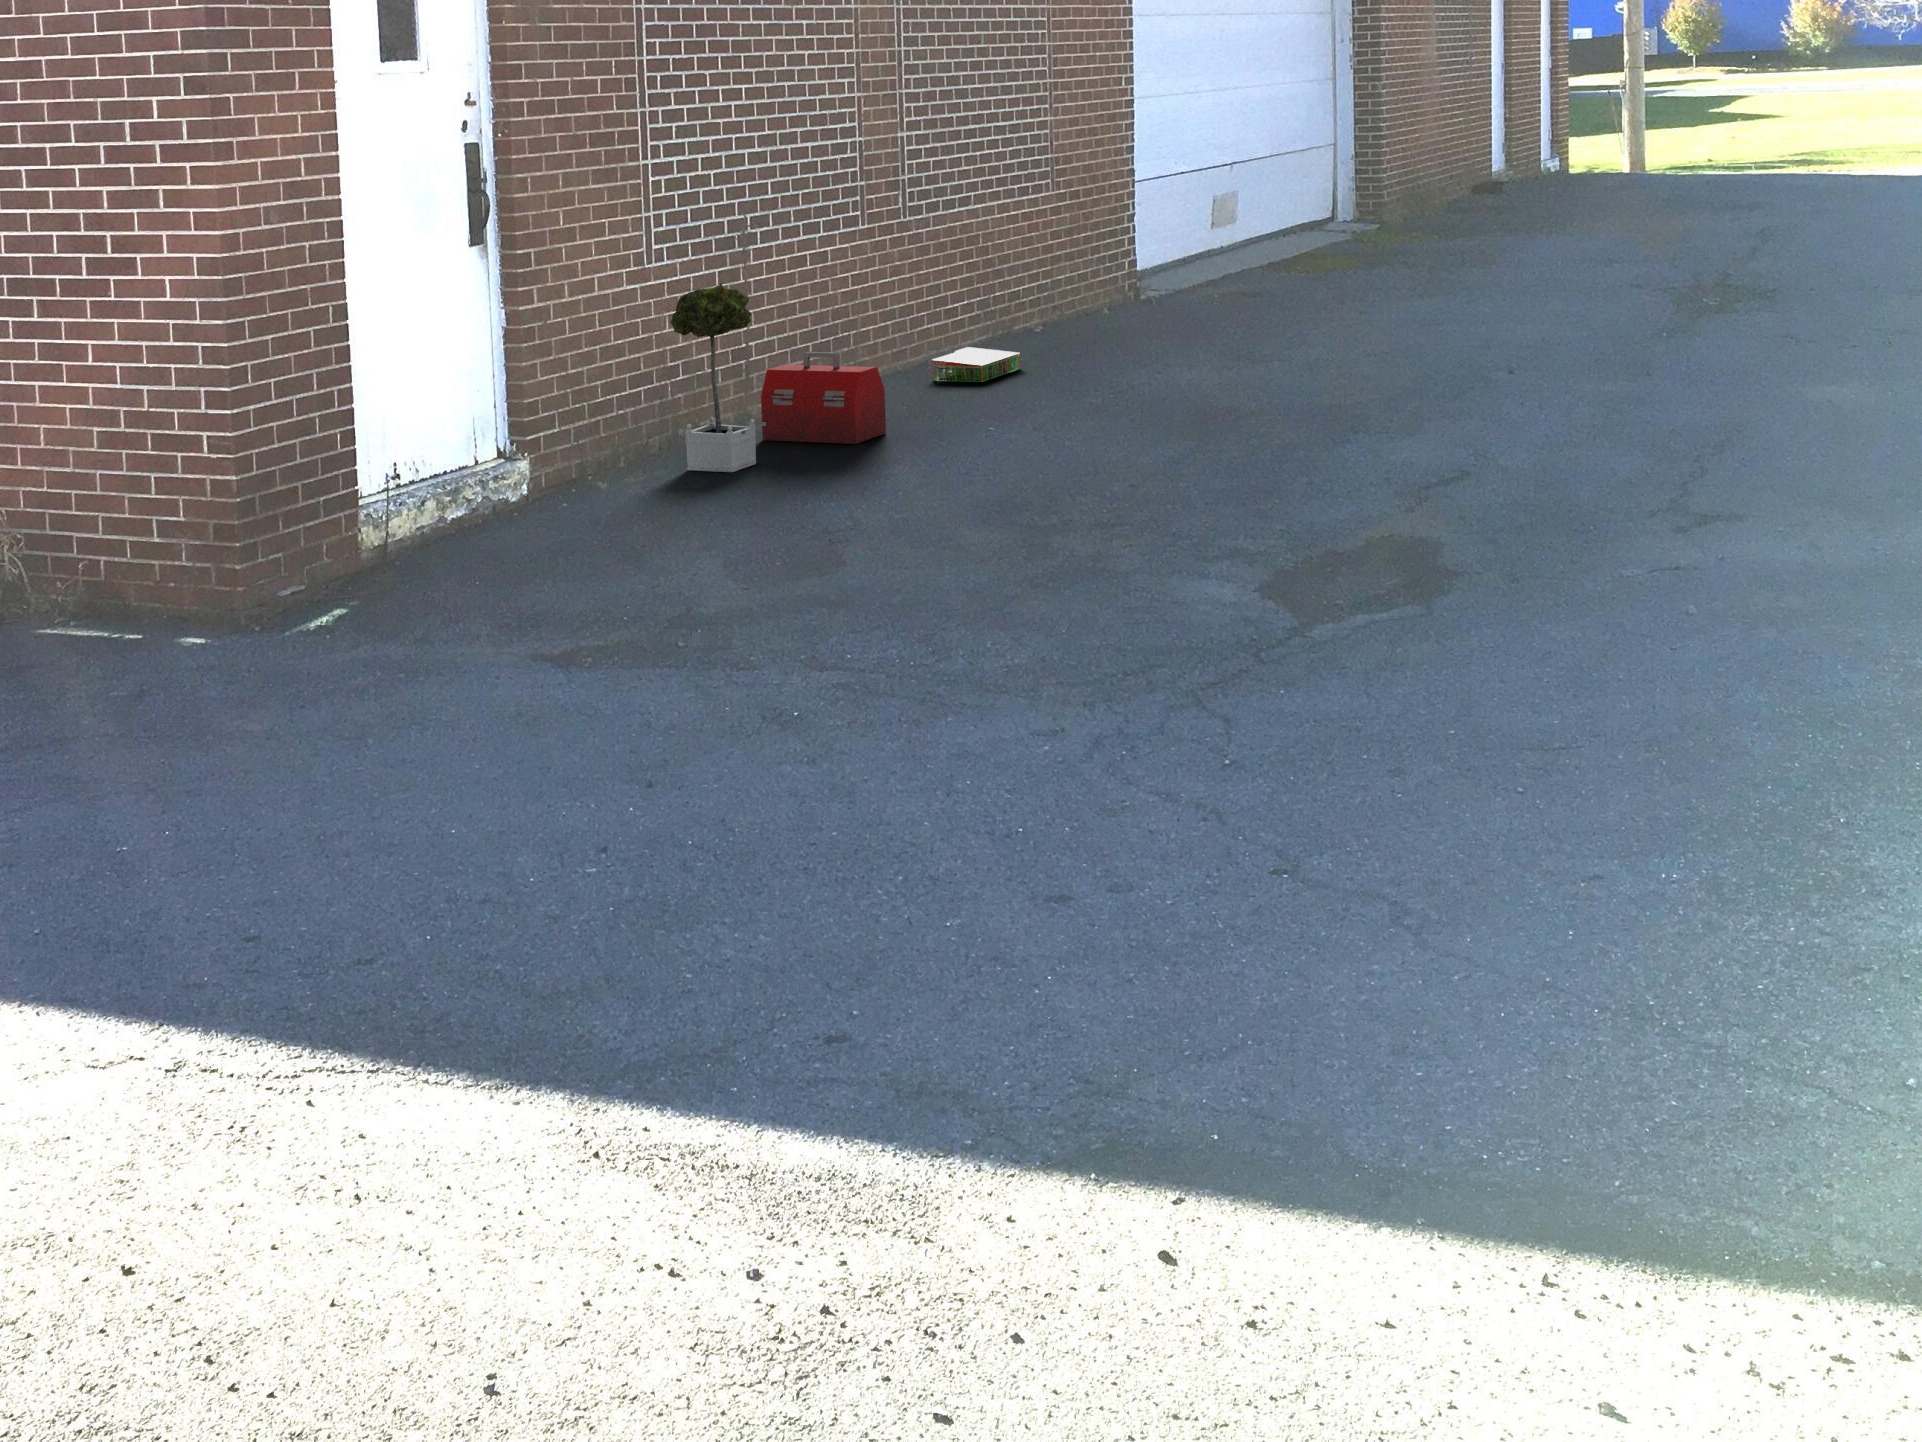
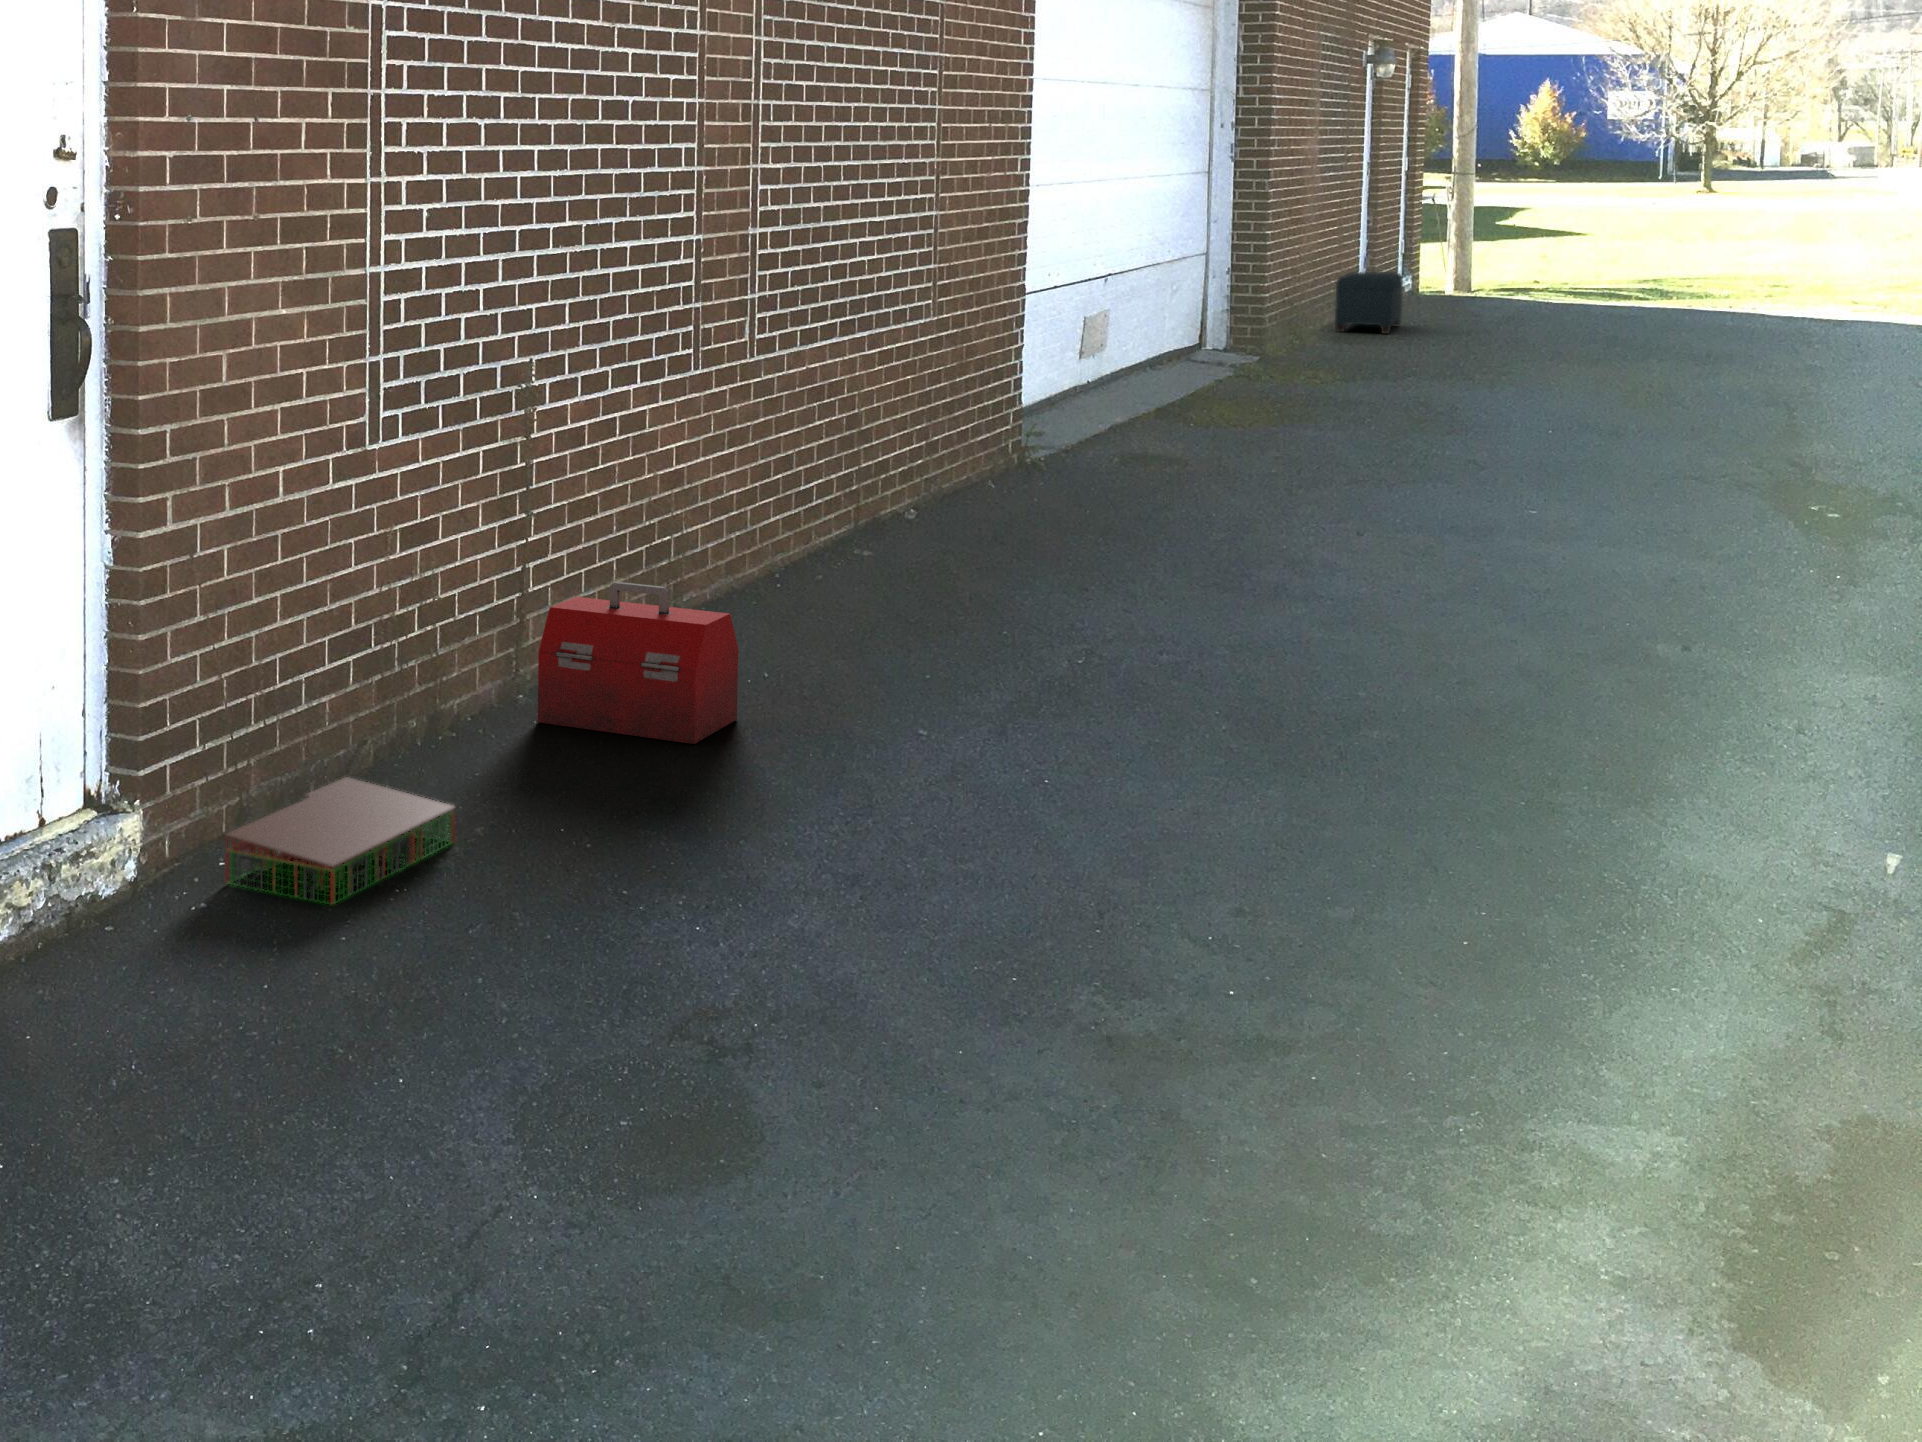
bench: none [1459,154,1520,204] -> present [1335,272,1403,334]
potted tree: present [671,283,756,472] -> none [404,482,541,805]
storage bin: present [932,347,1020,382] -> present [225,777,455,904]

